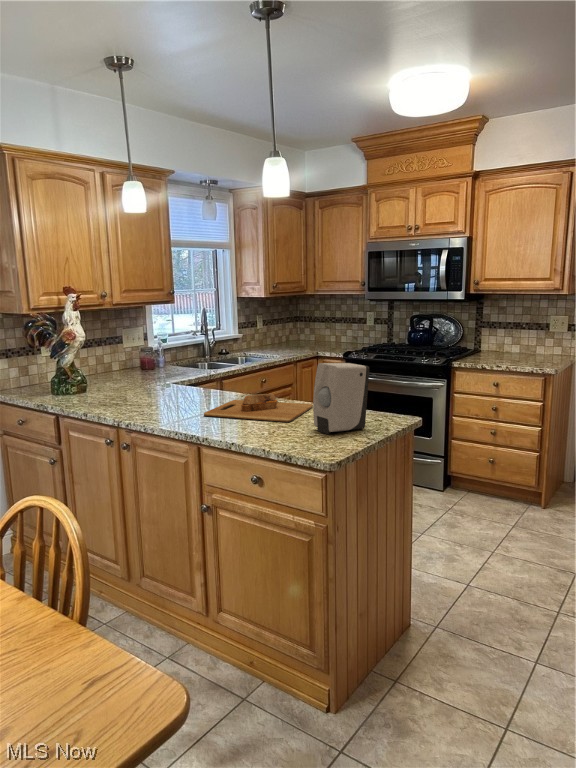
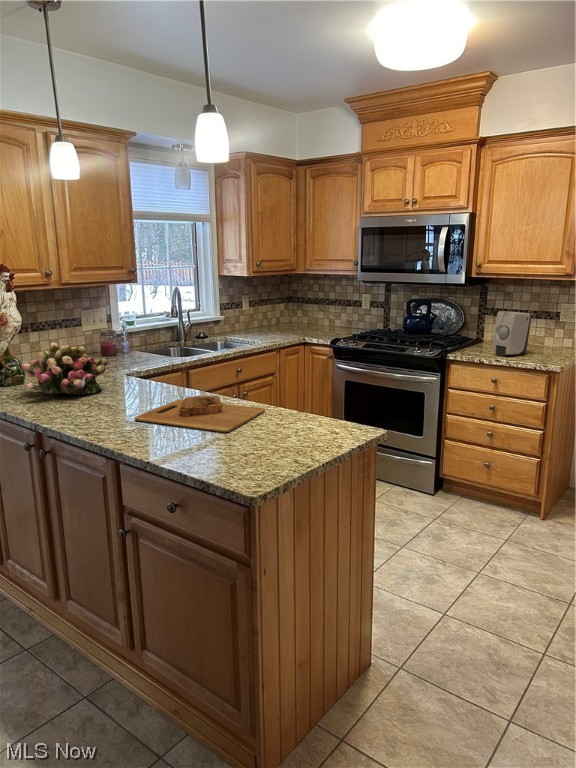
flower arrangement: none [91,354,164,399] -> present [21,342,108,394]
soap dispenser: present [313,363,369,434] -> present [493,311,532,356]

